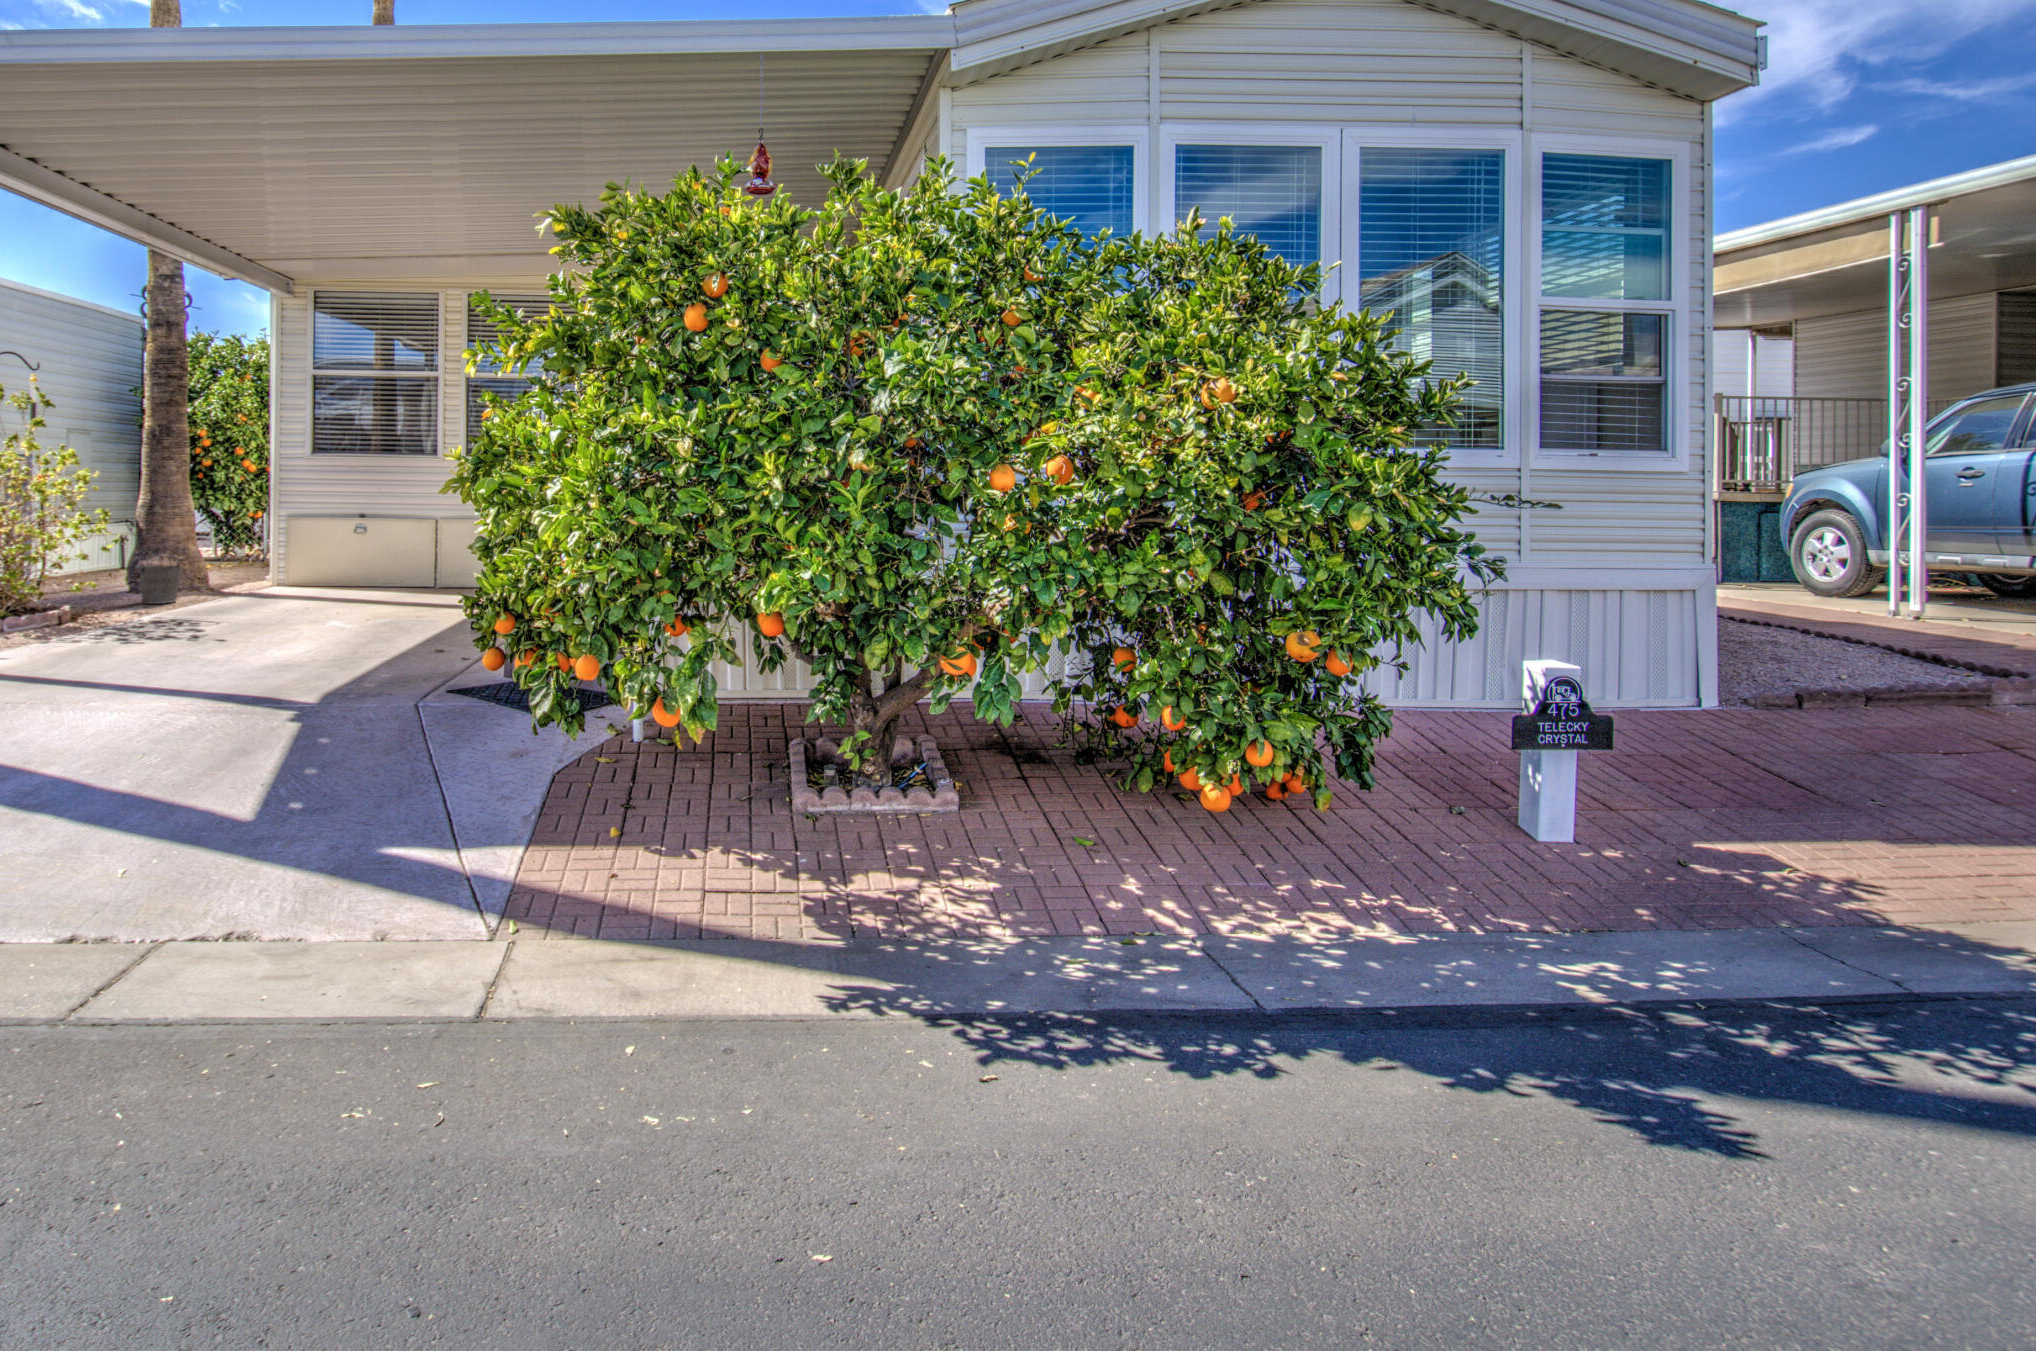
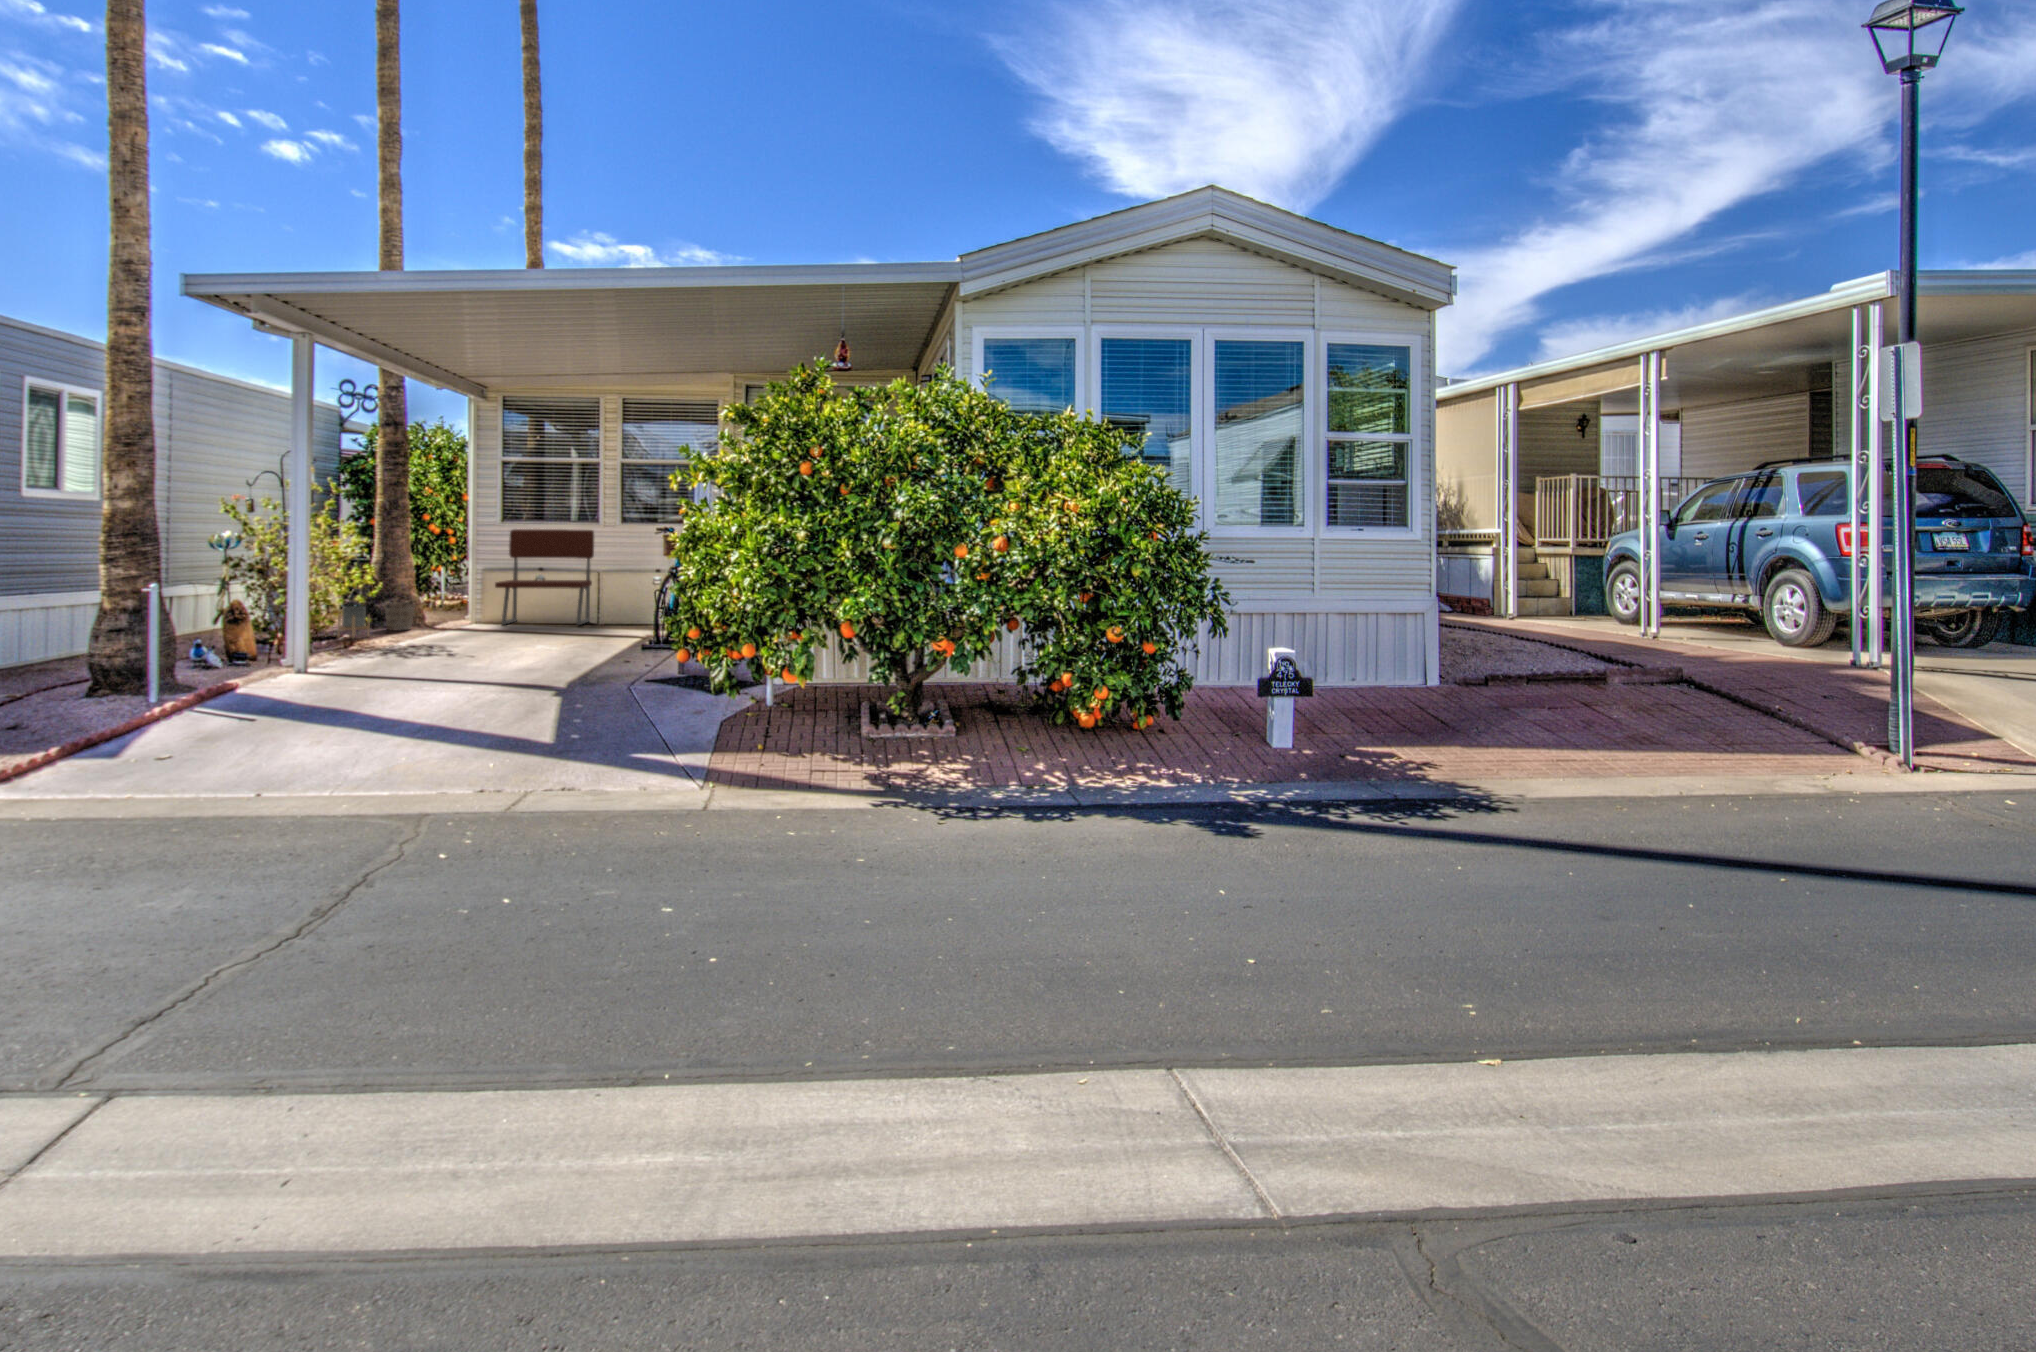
bench: none [295,467,433,596] -> present [495,529,594,625]
planter: none [60,571,108,617] -> present [338,606,370,638]

